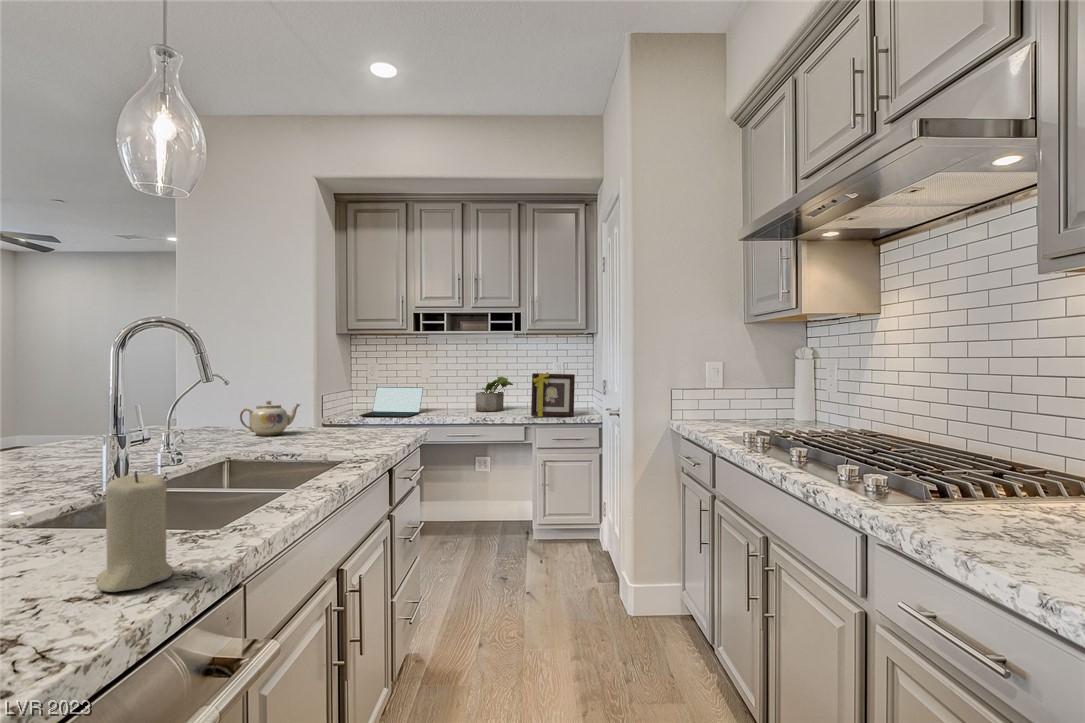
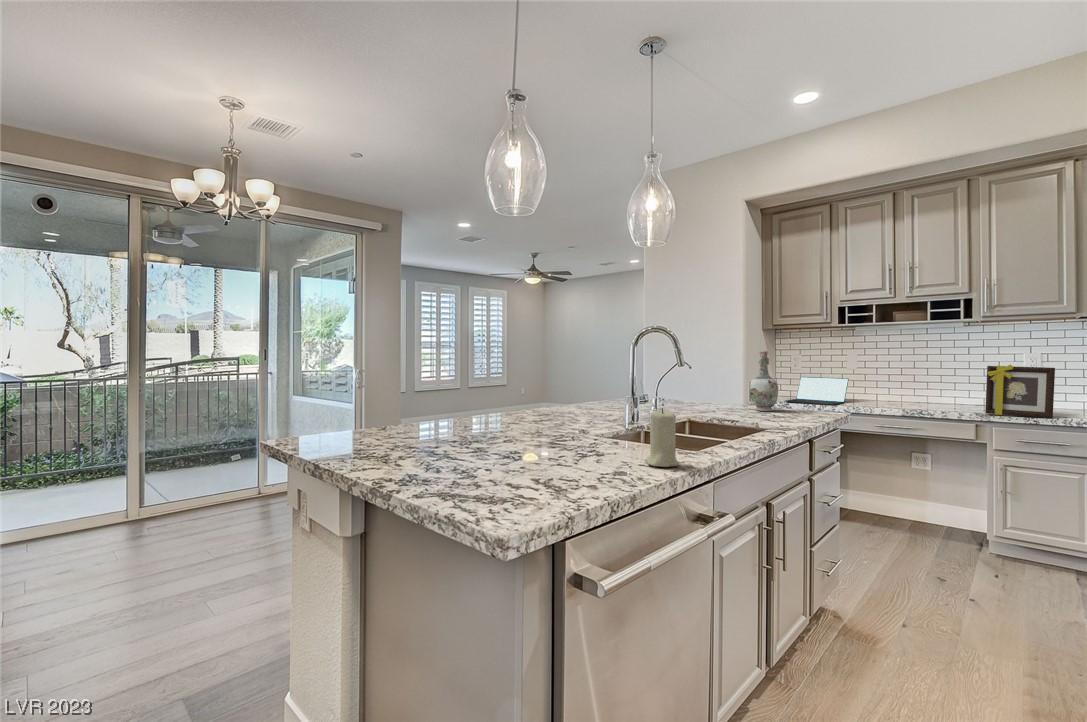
vase: none [318,359,352,435] -> present [750,351,778,411]
potted plant: present [476,377,513,411] -> none [911,369,963,406]
teapot: present [240,401,300,436] -> none [694,382,737,408]

